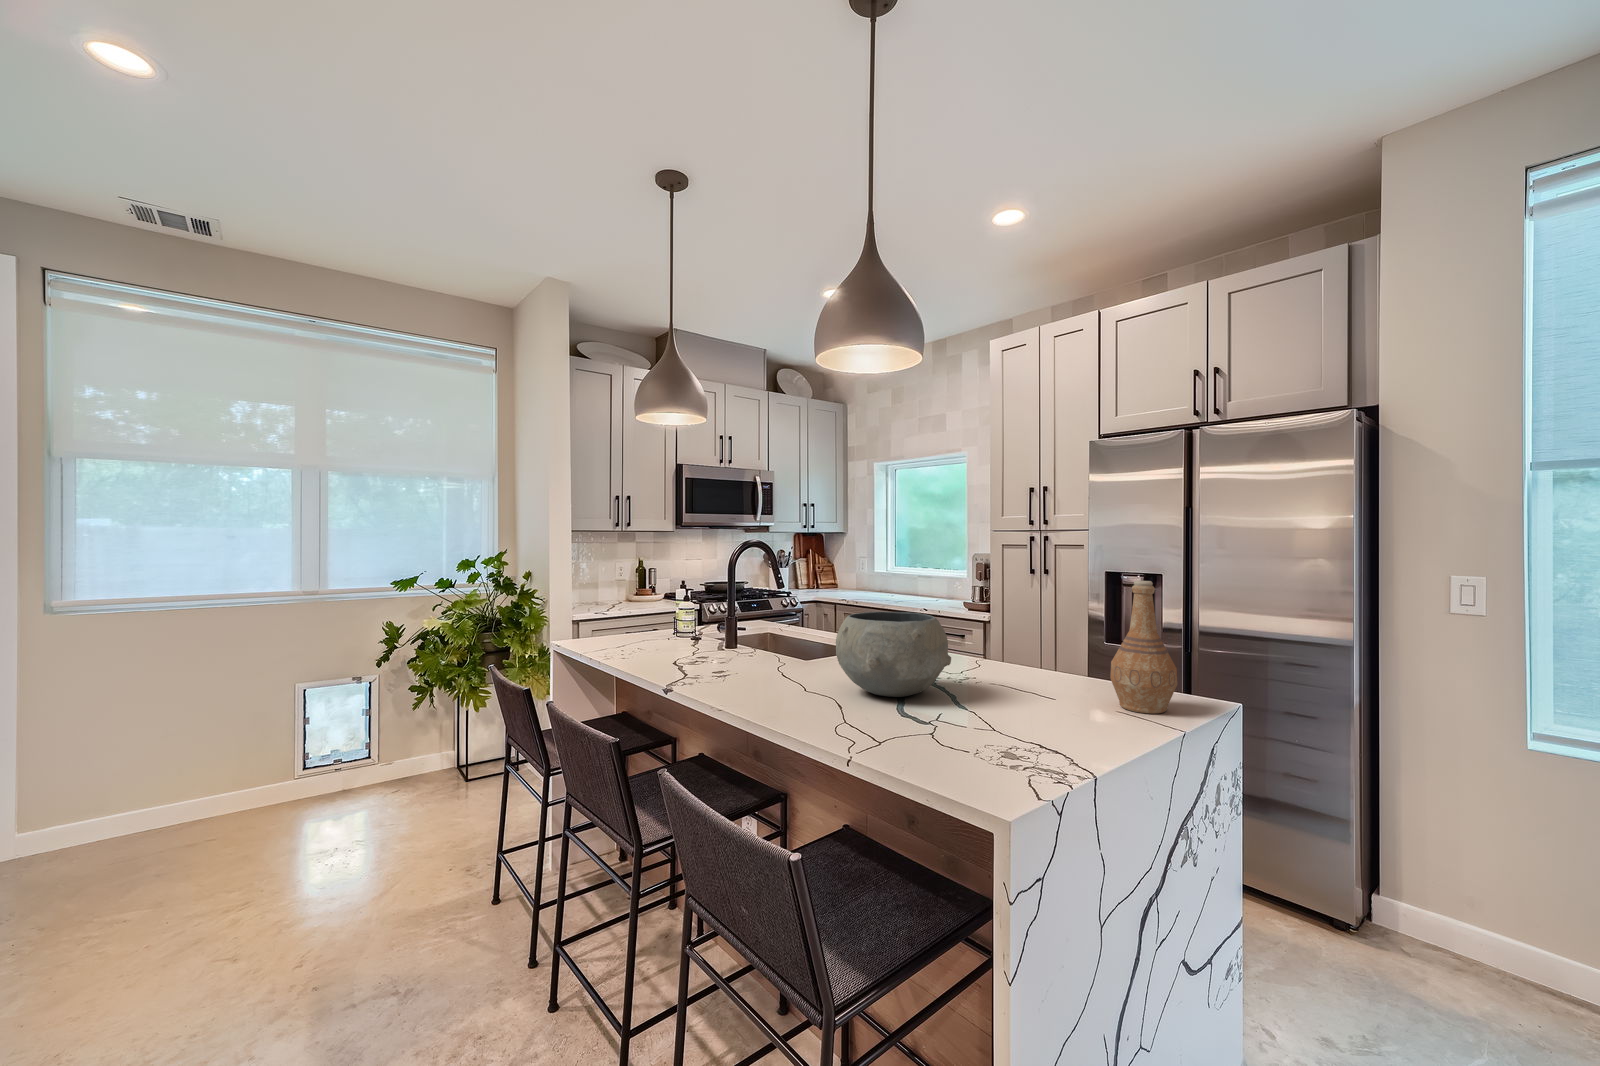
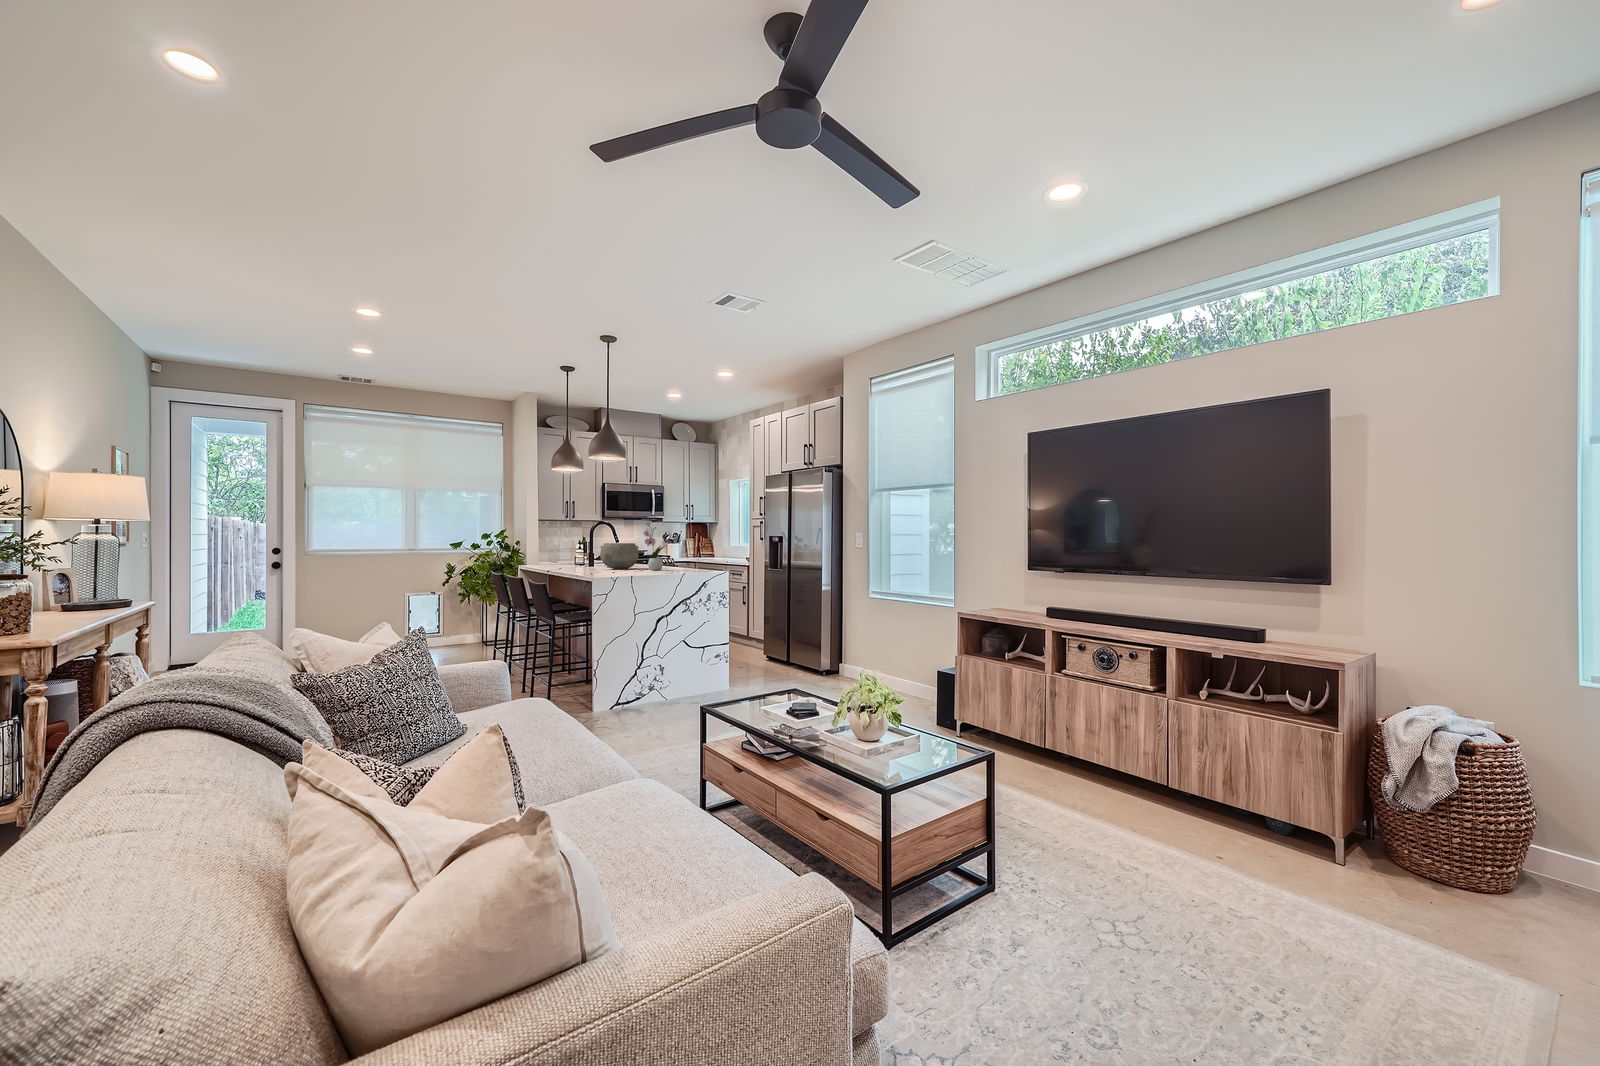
flower arrangement: none [1020,561,1087,719] -> present [644,523,665,570]
vase: present [1110,581,1177,714] -> none [678,530,697,570]

